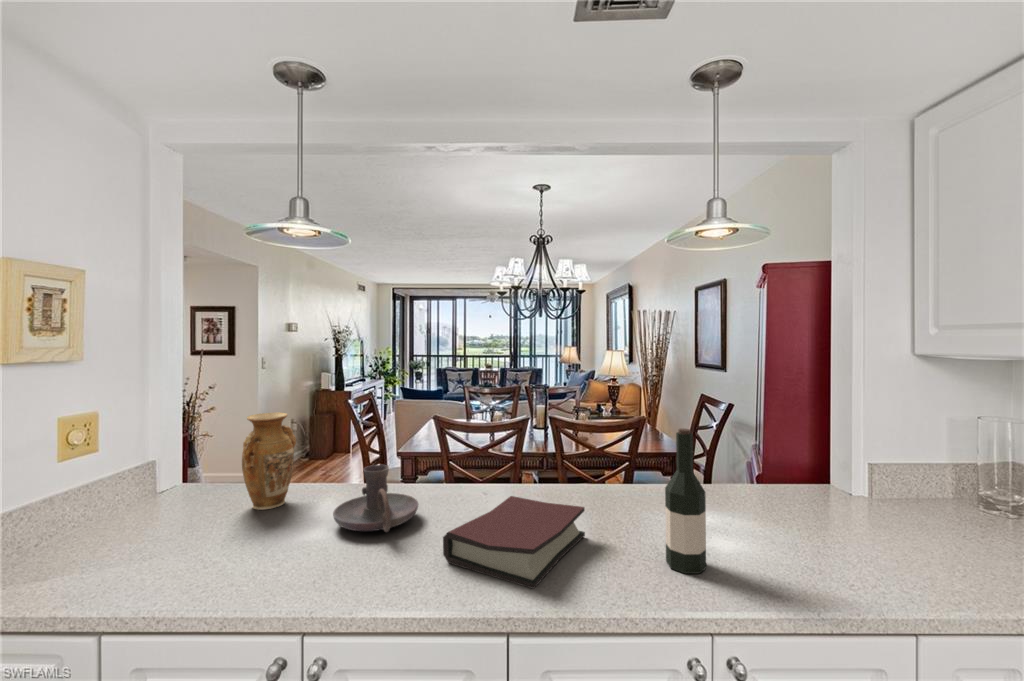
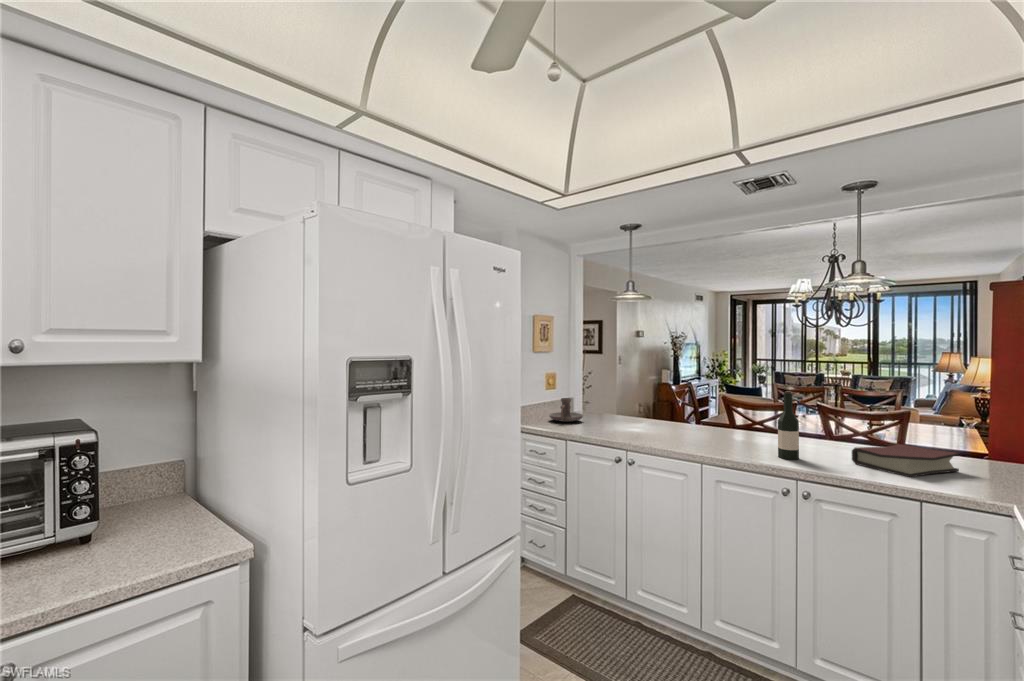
vase: present [242,413,296,510] -> none [603,379,626,422]
candle holder: present [333,465,418,532] -> present [549,398,583,422]
hardback book: present [443,496,585,589] -> present [852,444,959,477]

